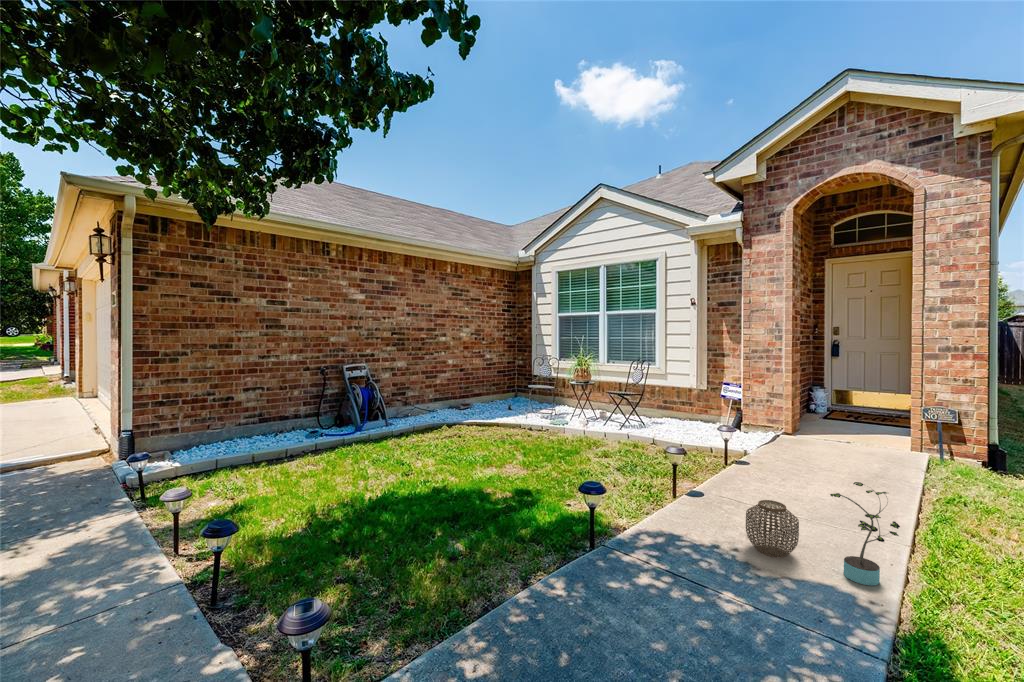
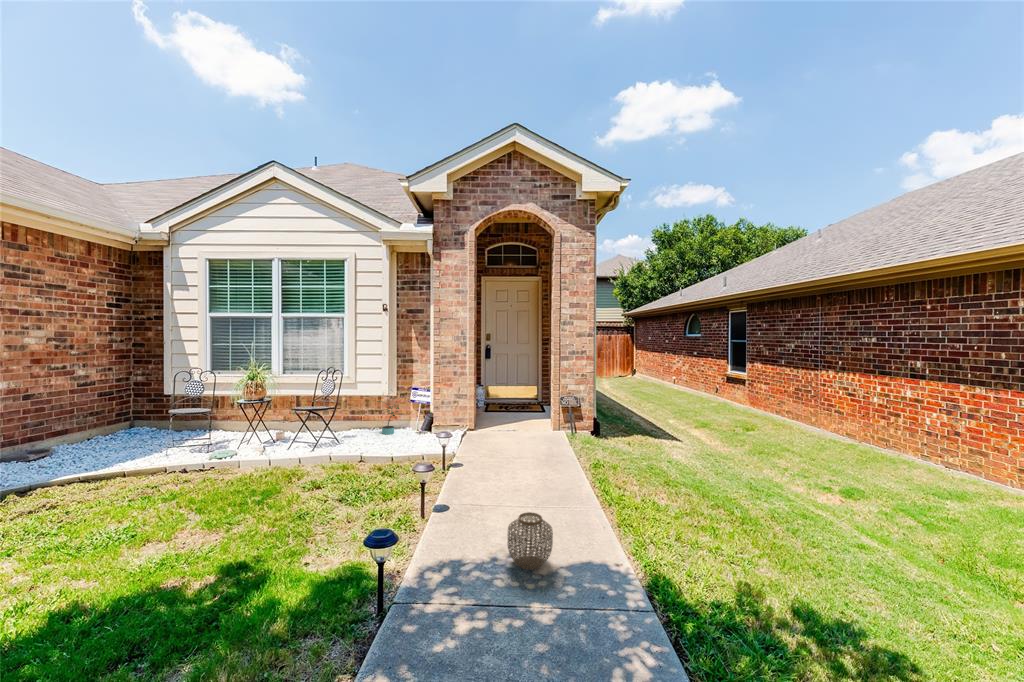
potted plant: present [830,482,900,586] -> present [377,396,399,435]

